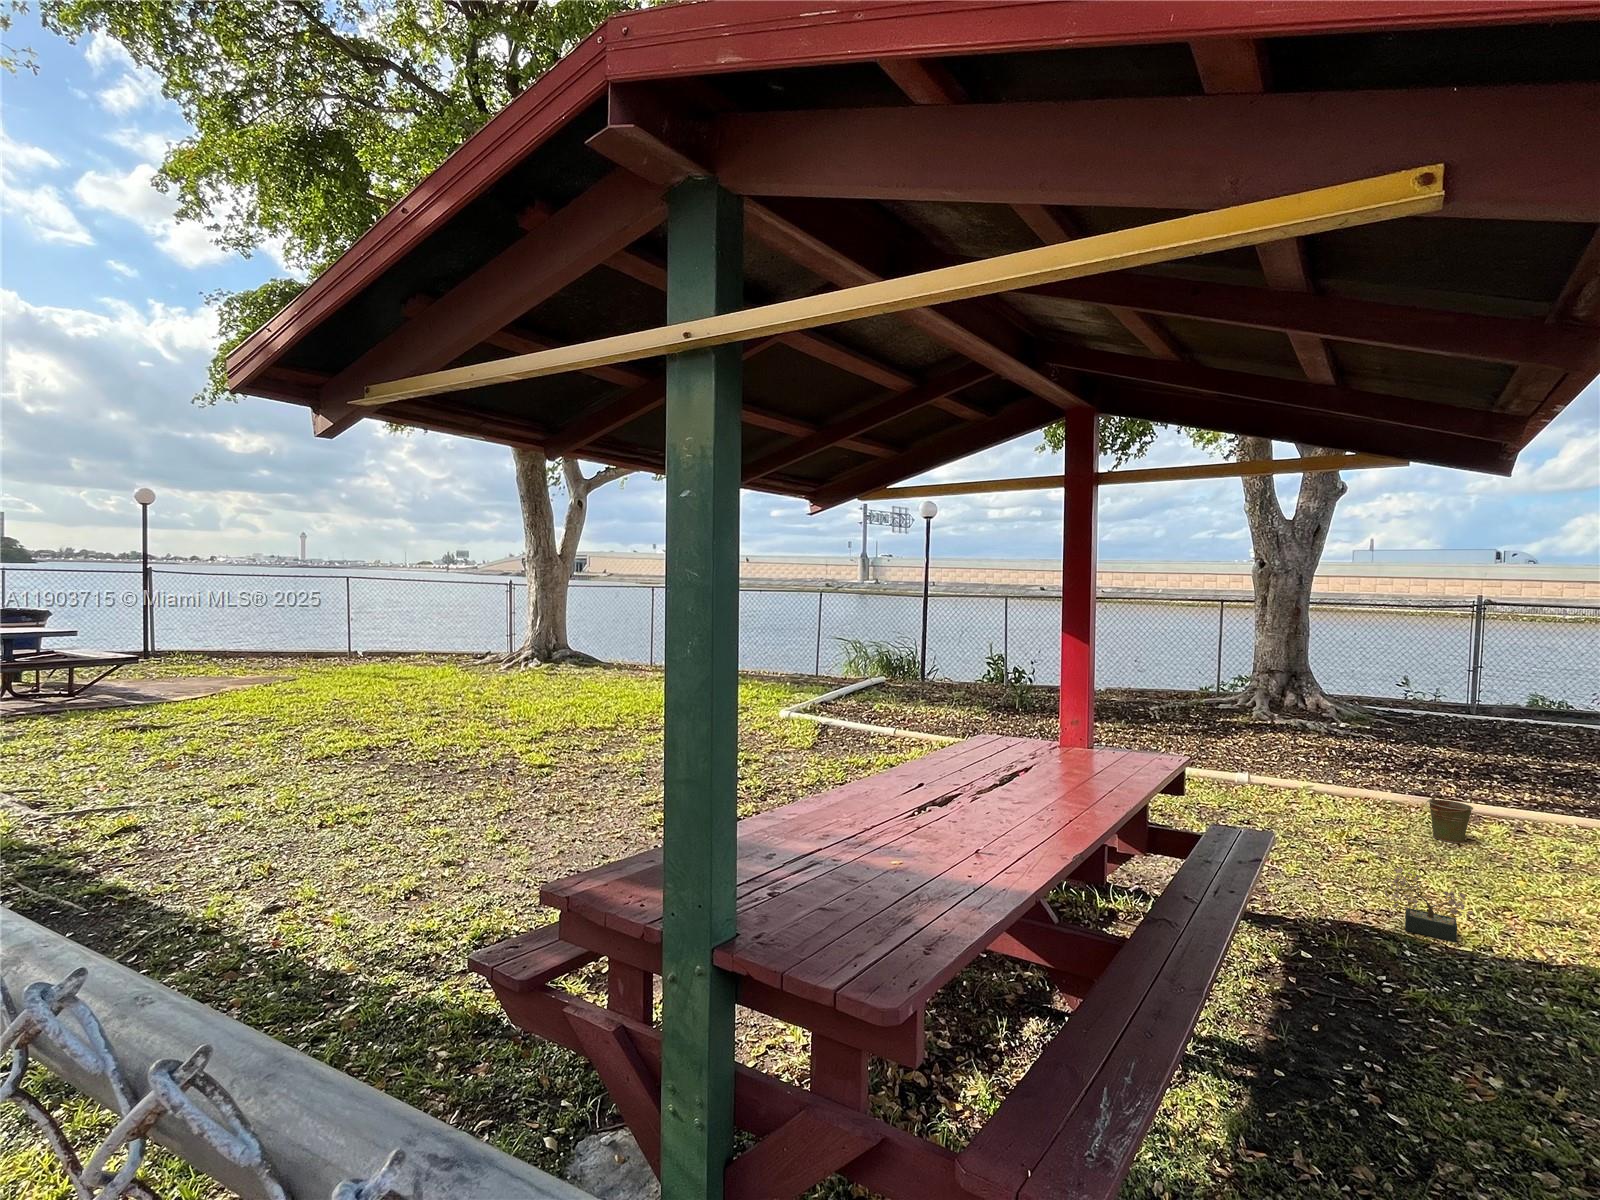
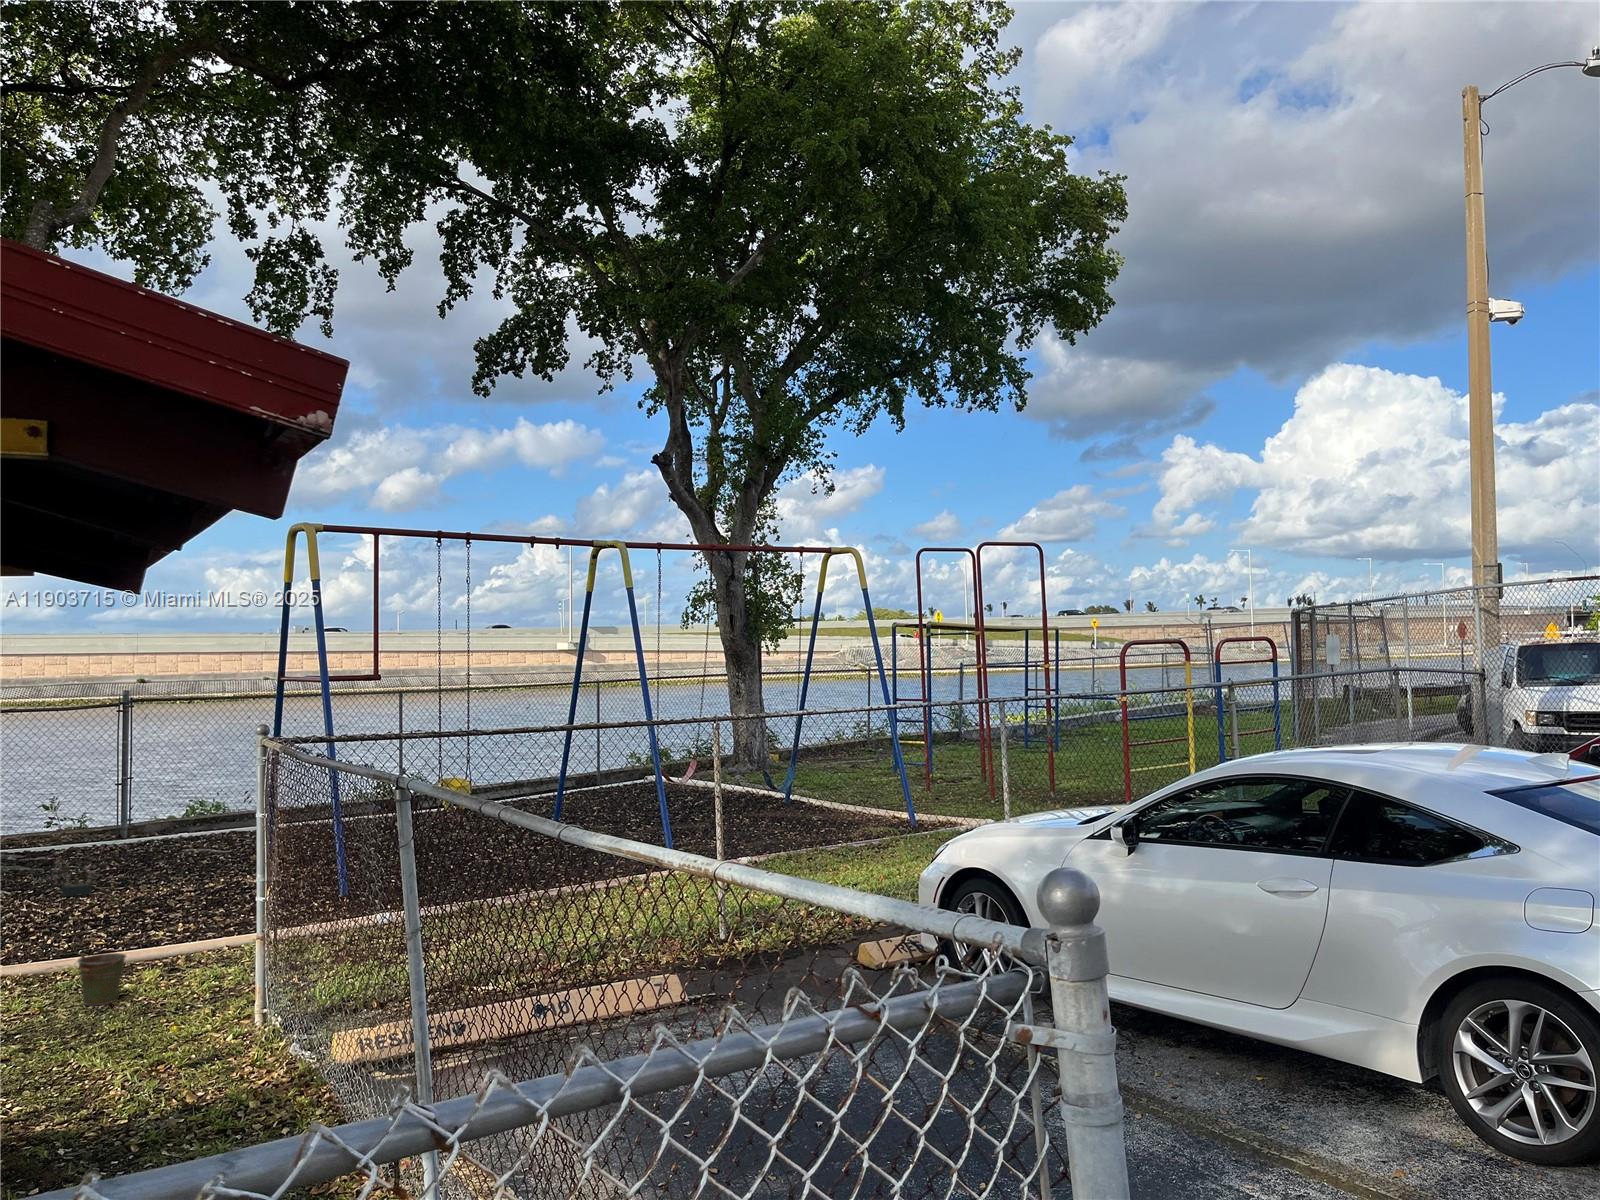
decorative plant: present [1385,867,1473,942] -> present [50,860,99,897]

